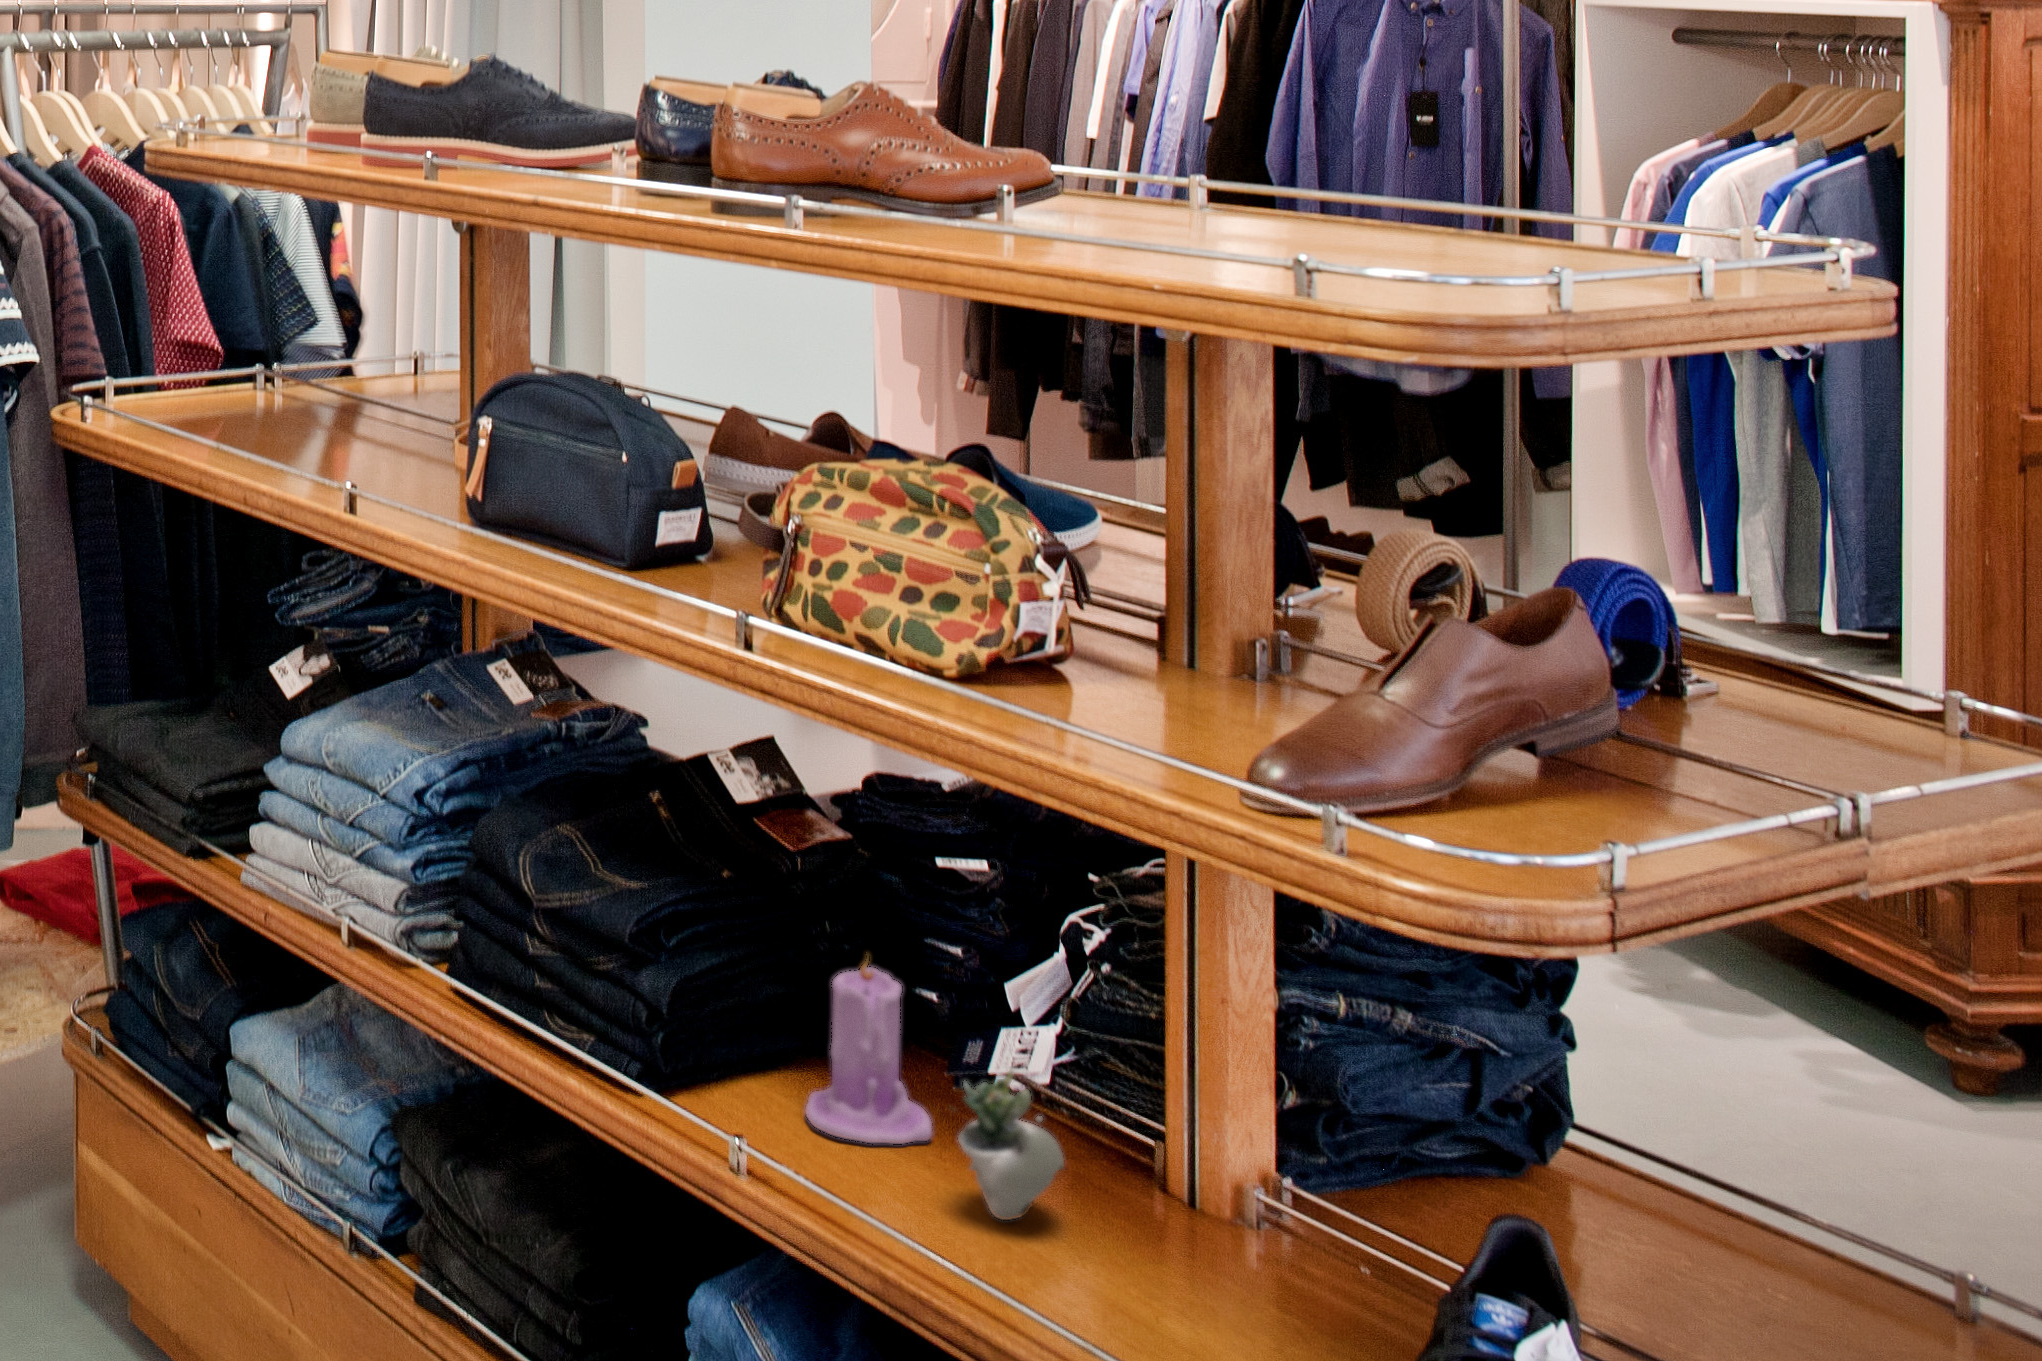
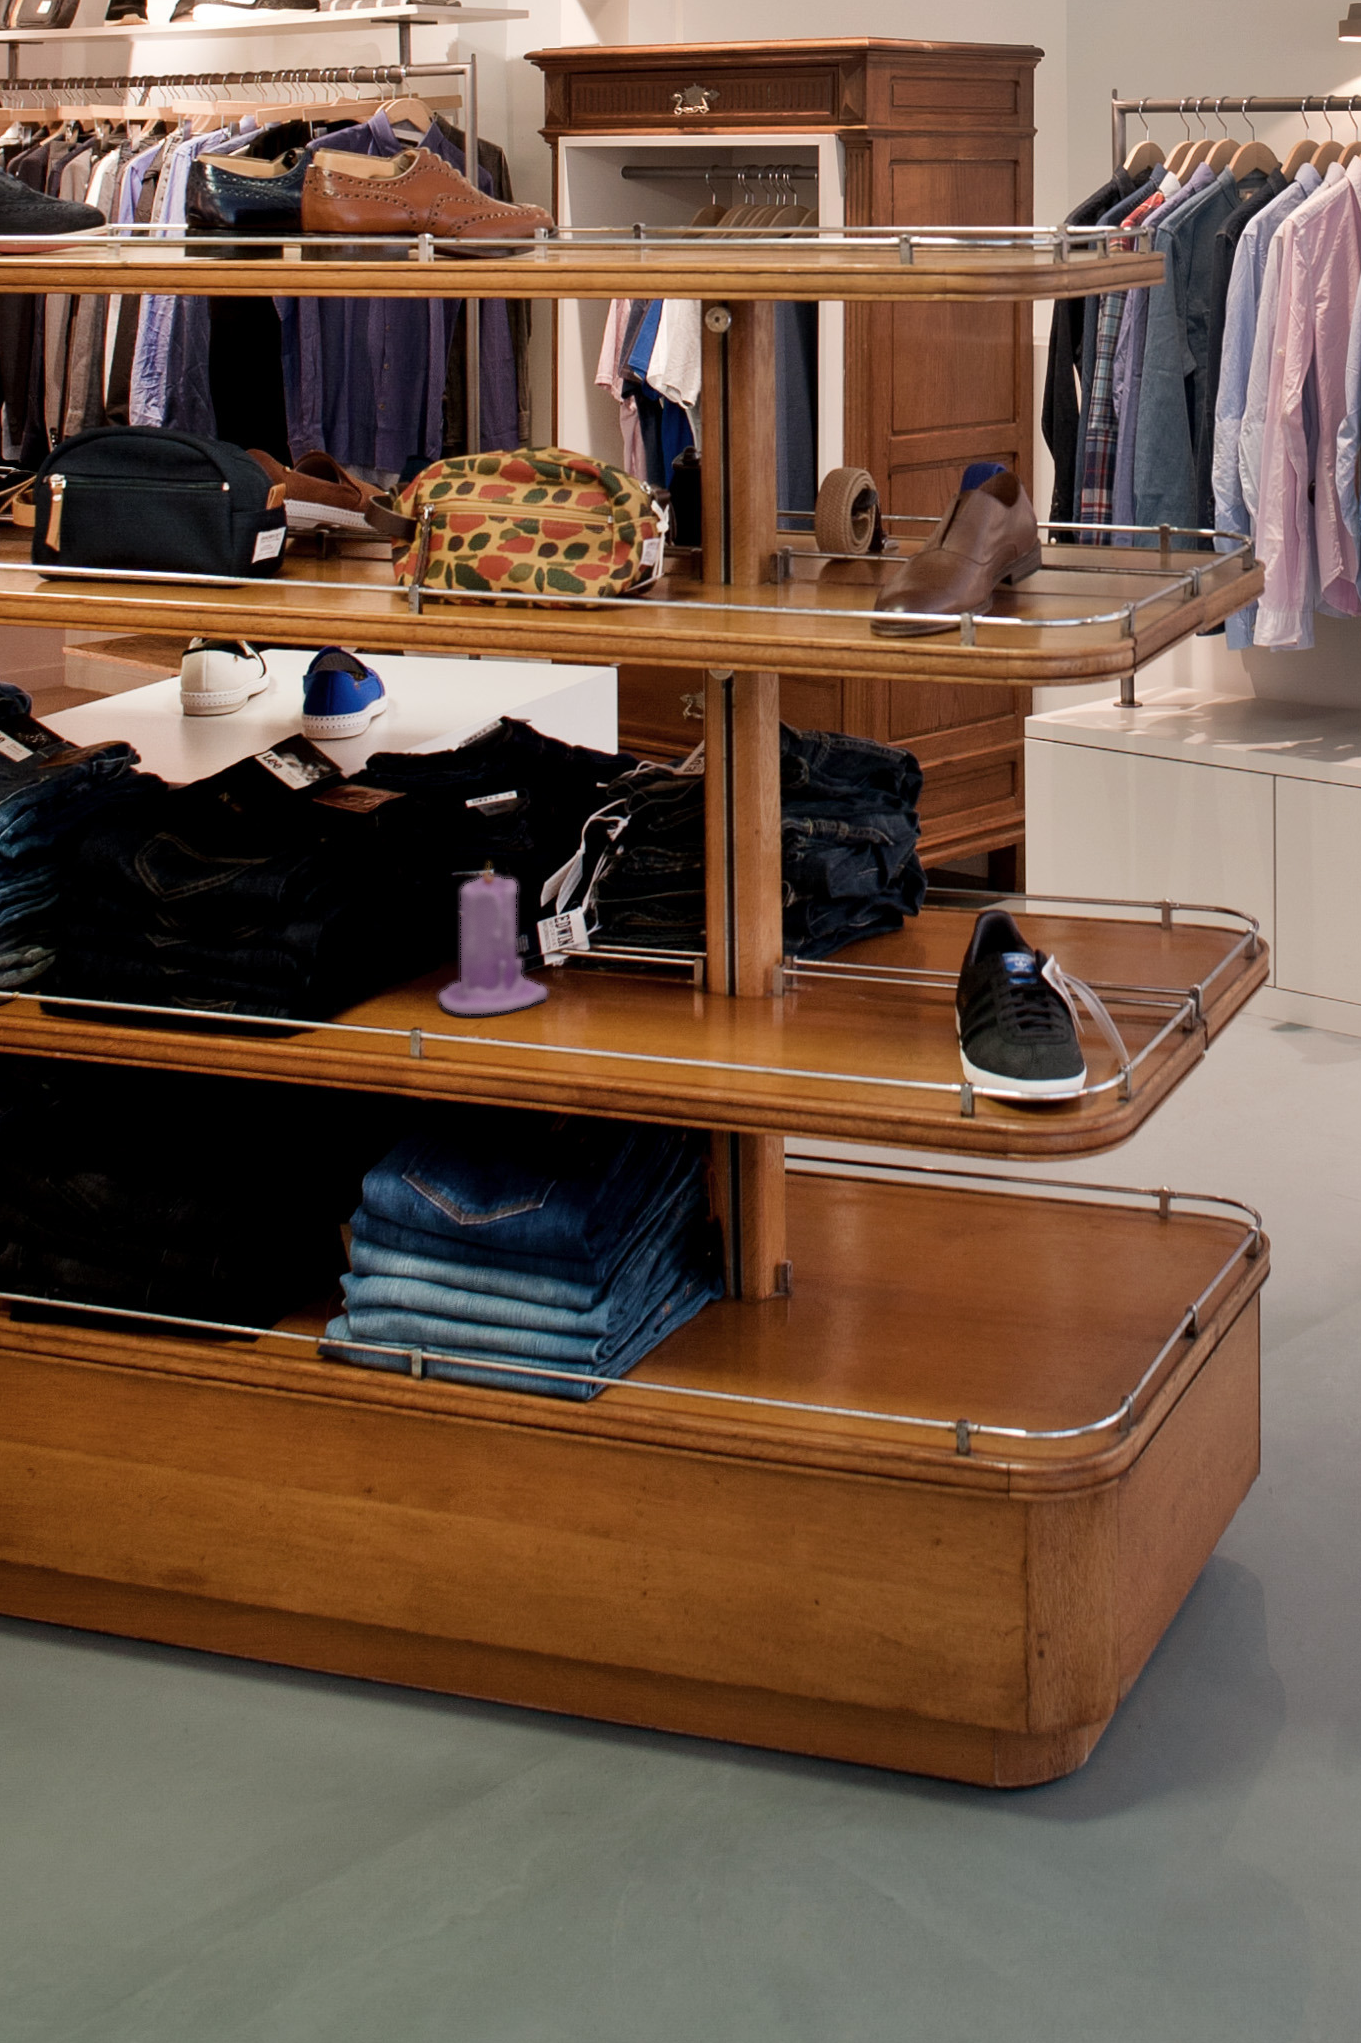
succulent plant: present [959,1070,1064,1220] -> none [600,905,698,1024]

